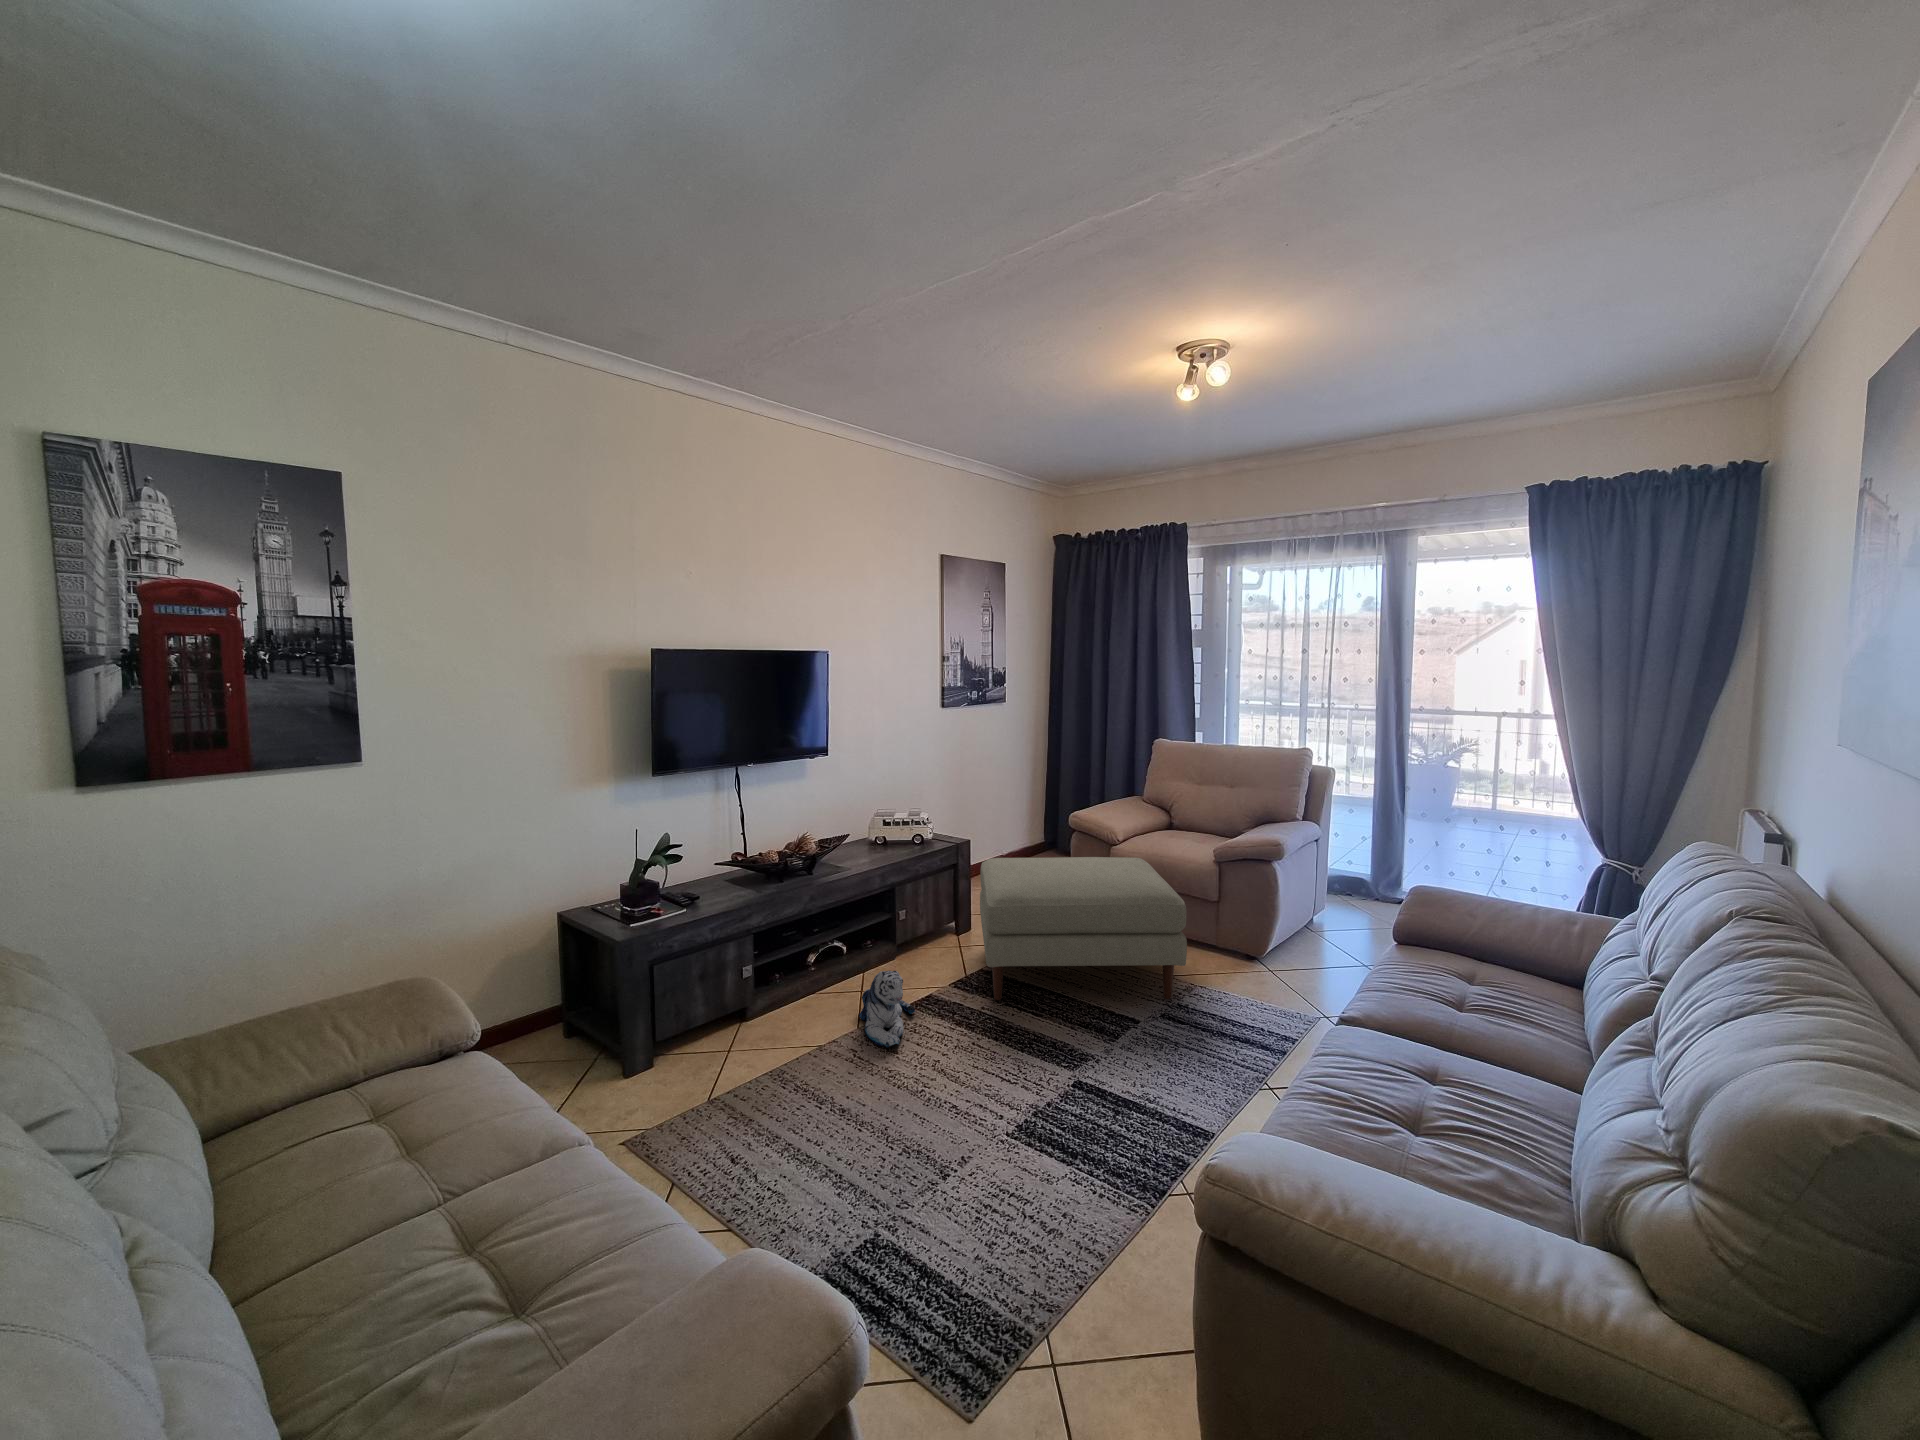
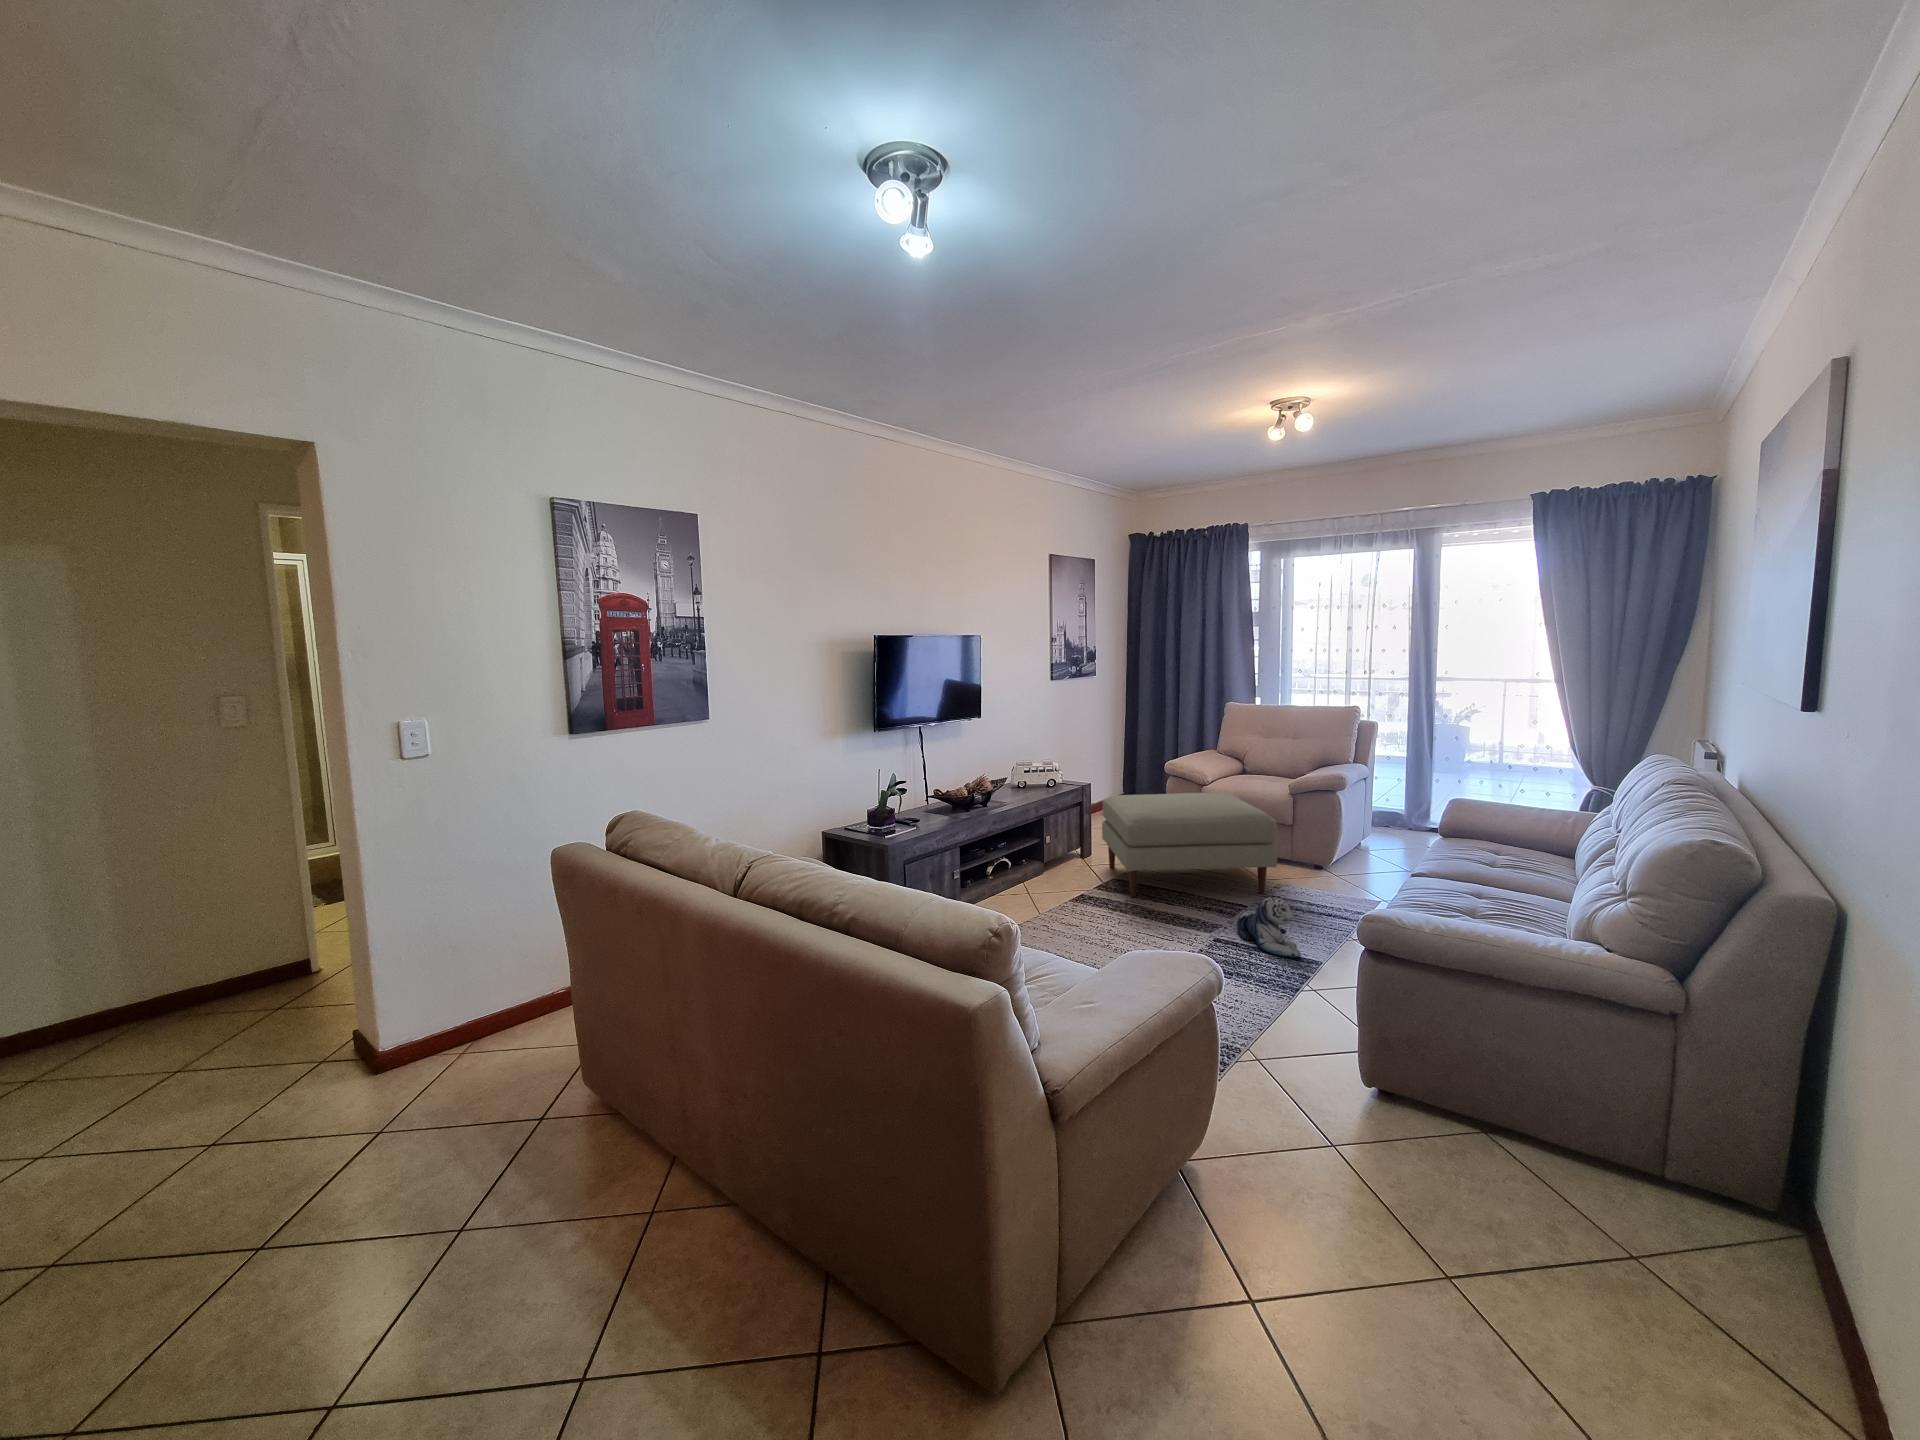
plush toy: present [859,971,915,1048] -> present [1237,897,1301,958]

